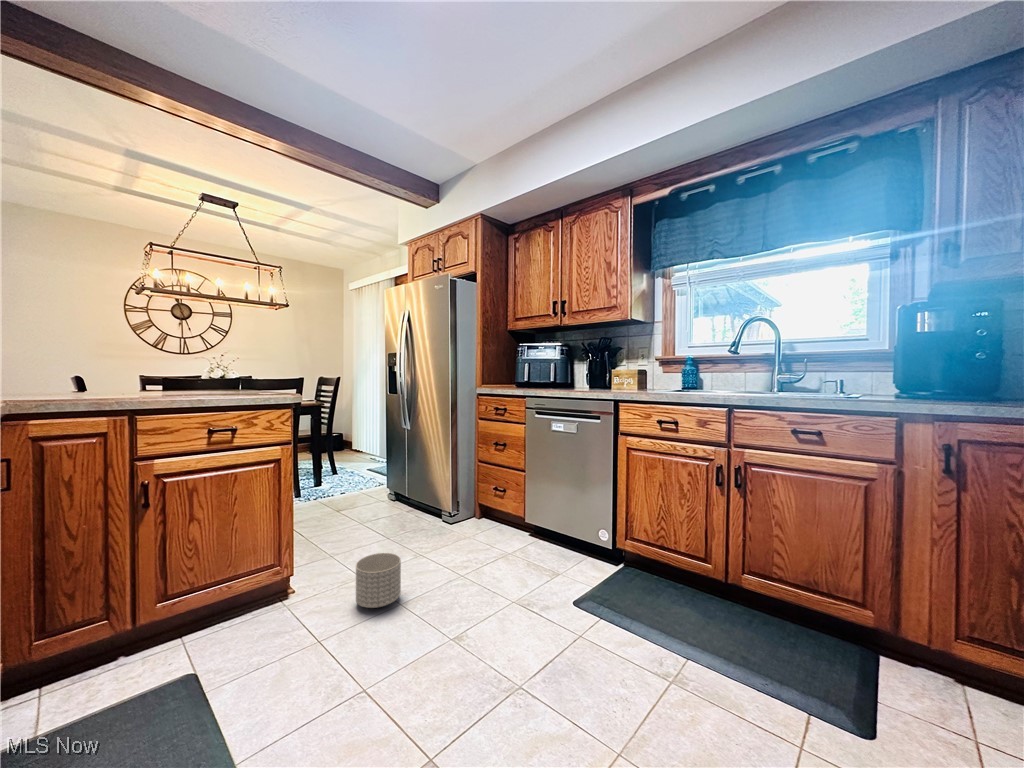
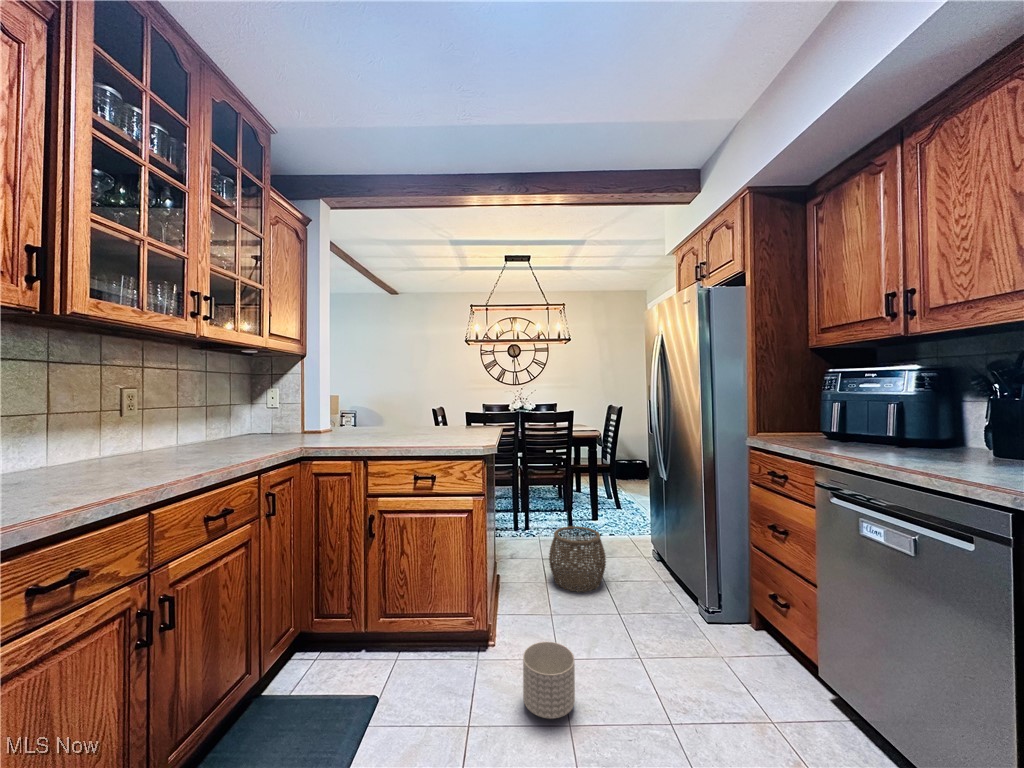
woven basket: none [310,479,368,536] -> present [549,526,606,592]

